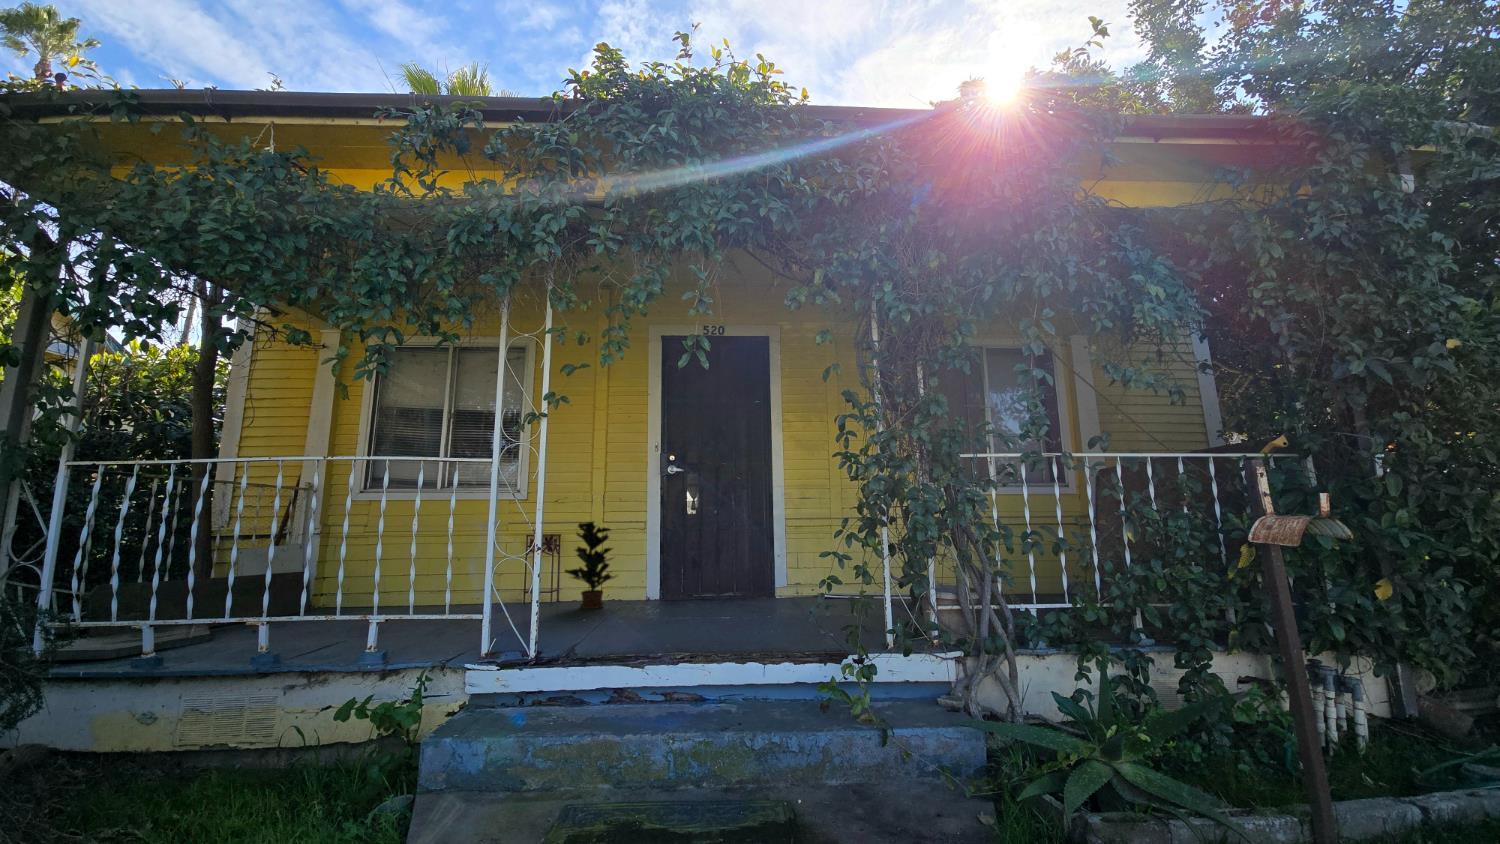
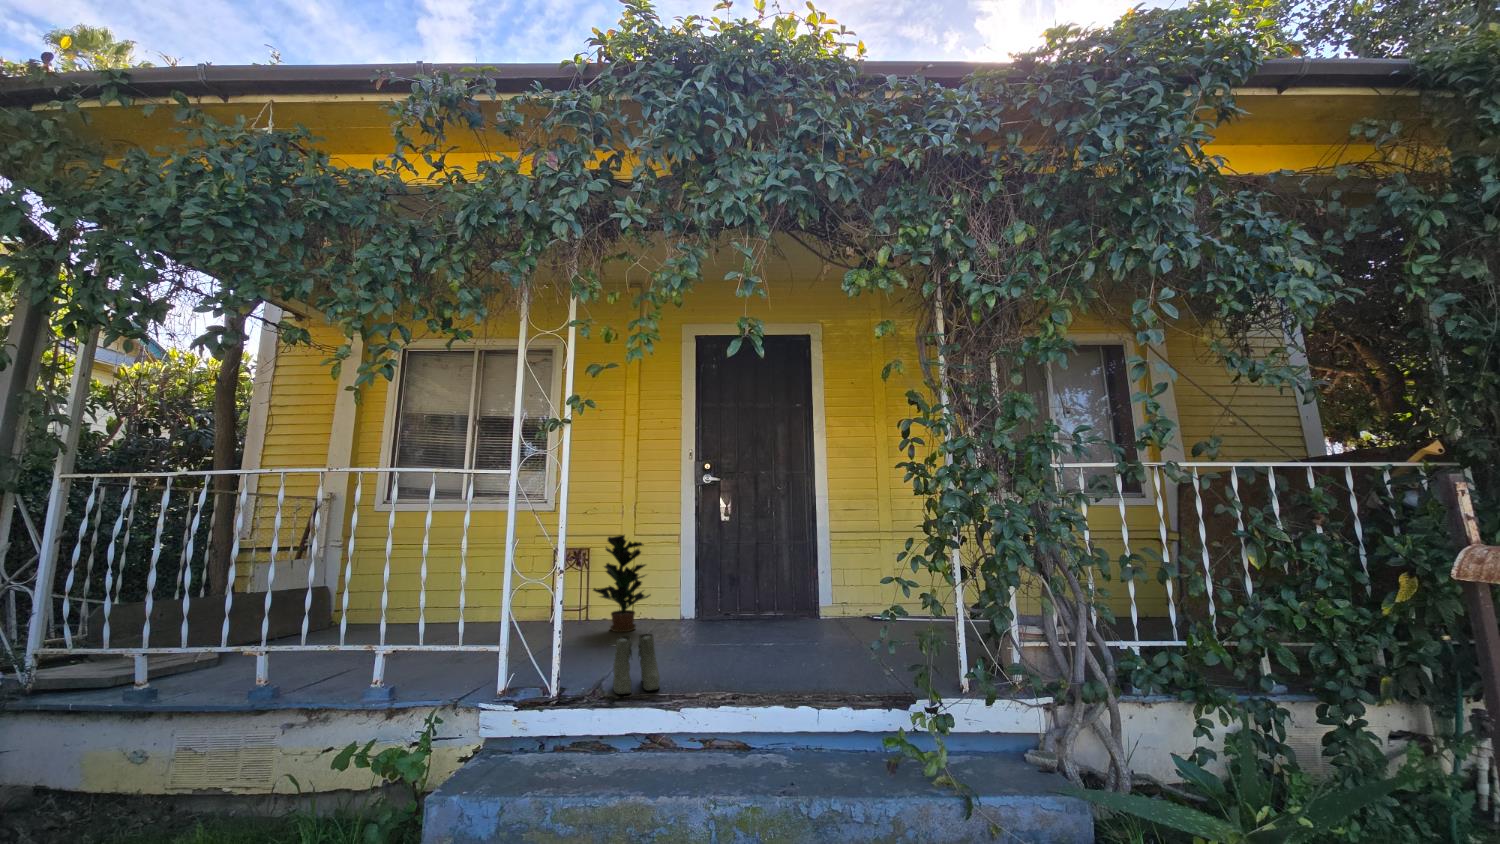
boots: none [586,604,627,655] -> present [613,634,660,694]

